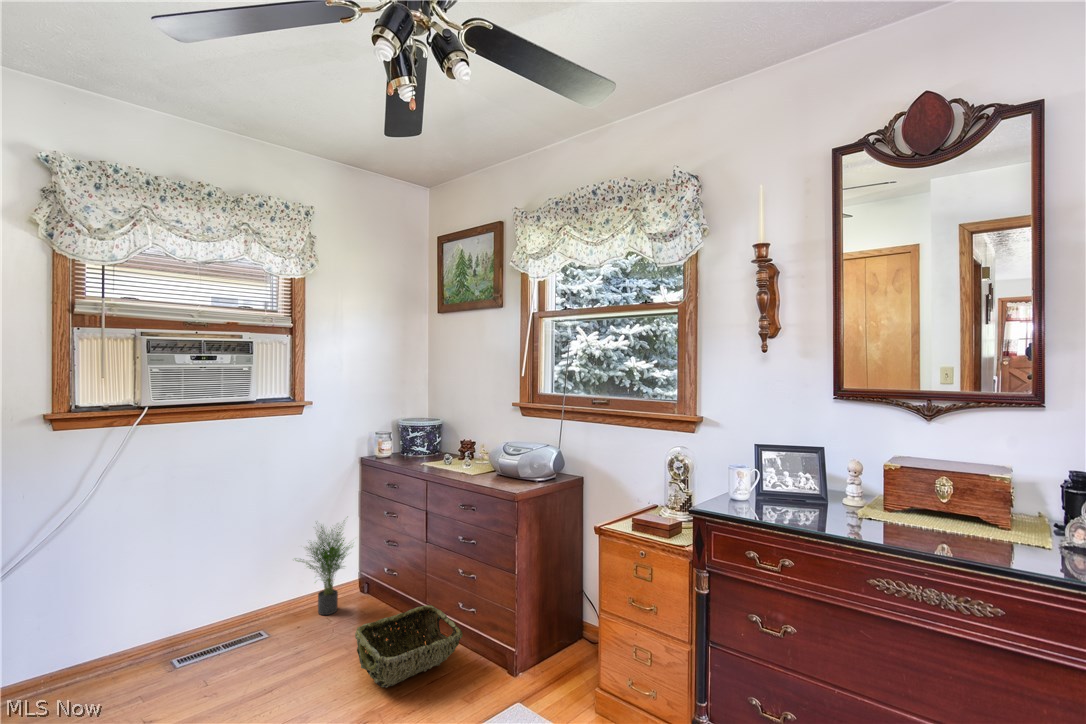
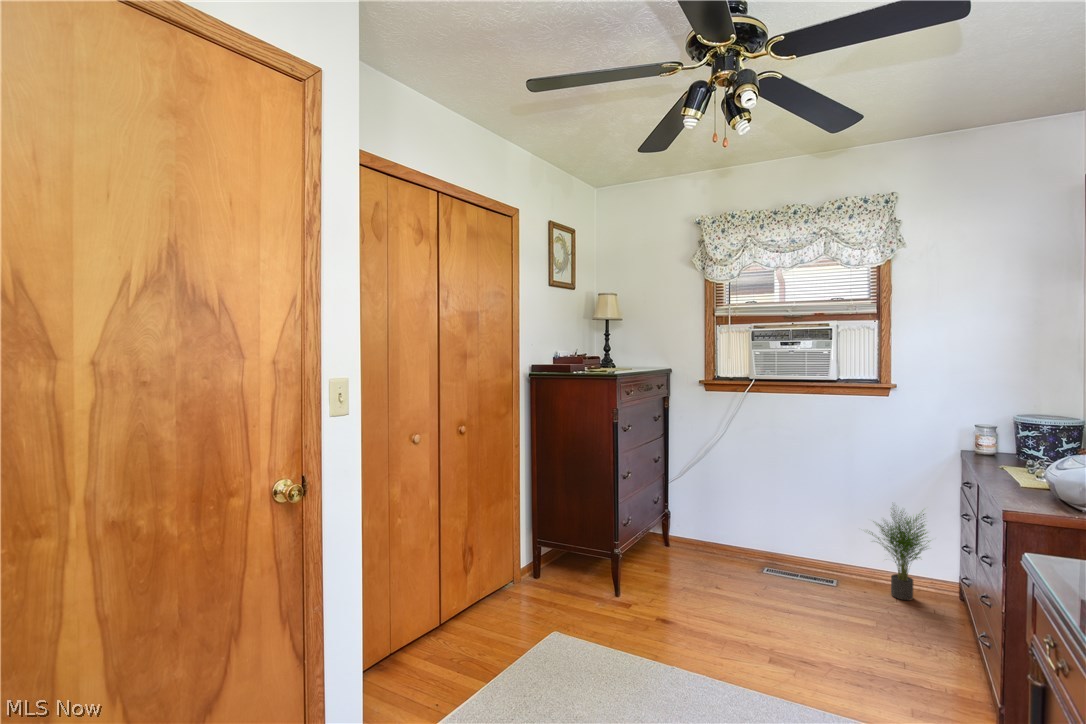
woven basket: present [355,605,463,688] -> none [850,597,976,685]

